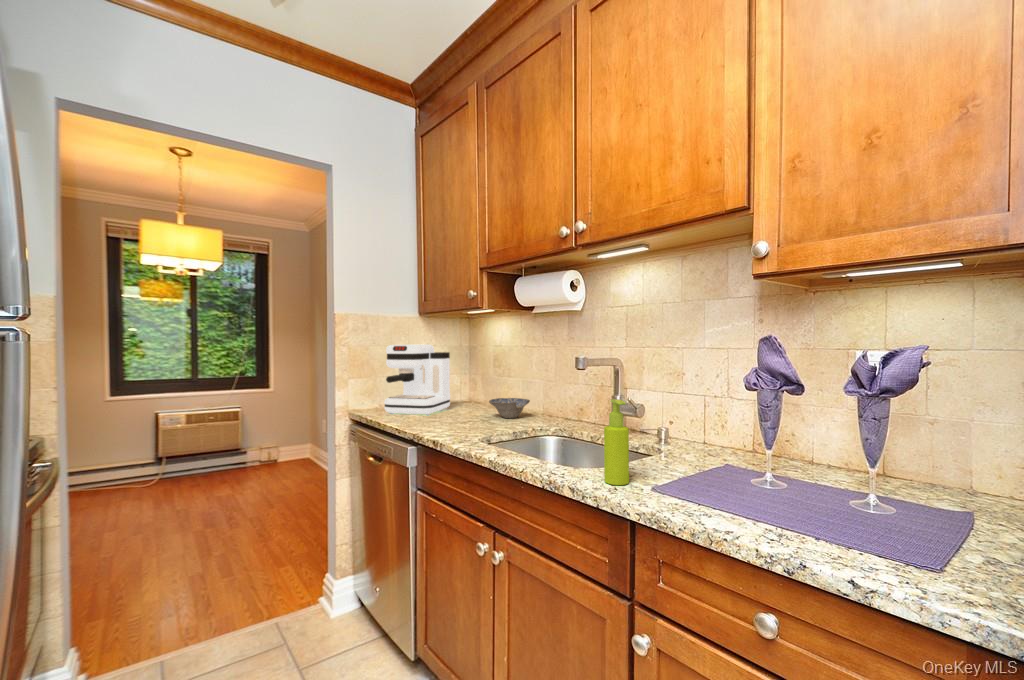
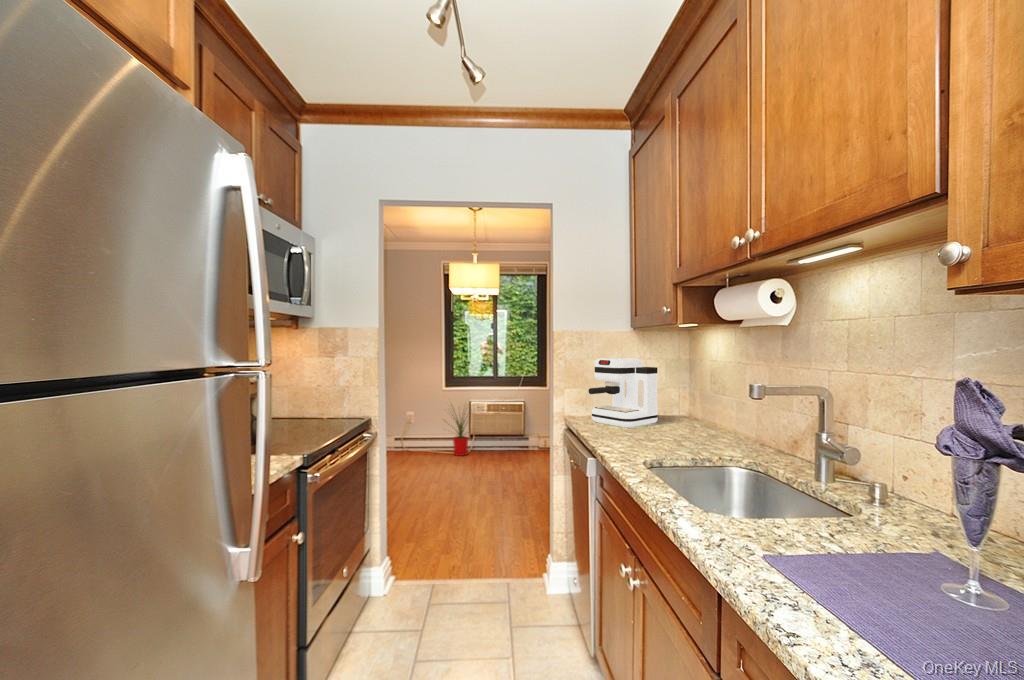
ceramic bowl: present [489,398,530,418] -> none [687,419,735,443]
soap dispenser: present [604,399,629,485] -> none [721,440,752,542]
house plant: none [104,411,176,490] -> present [452,414,468,456]

